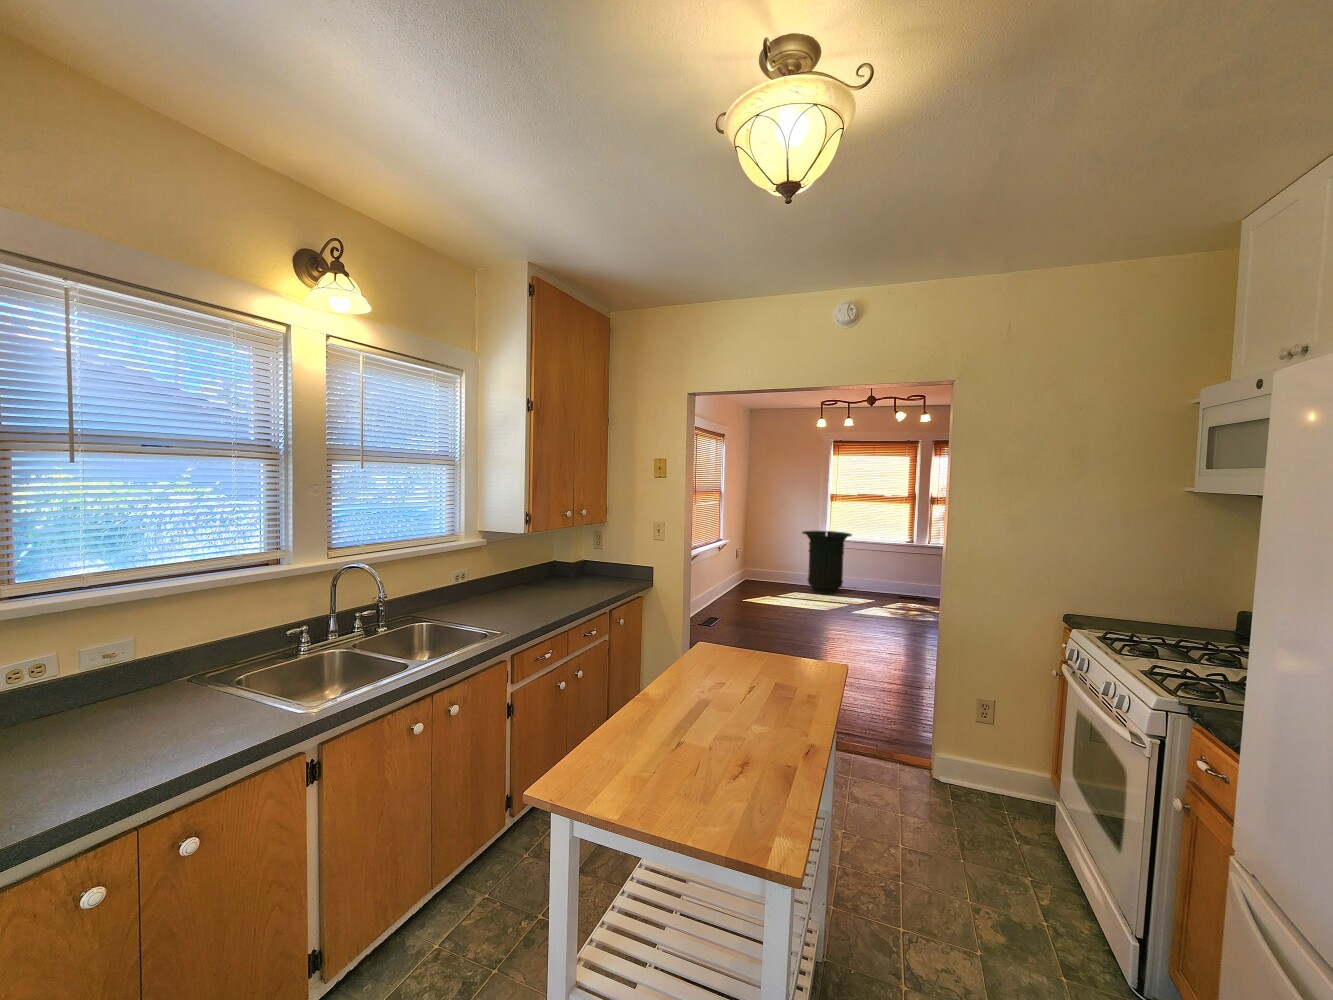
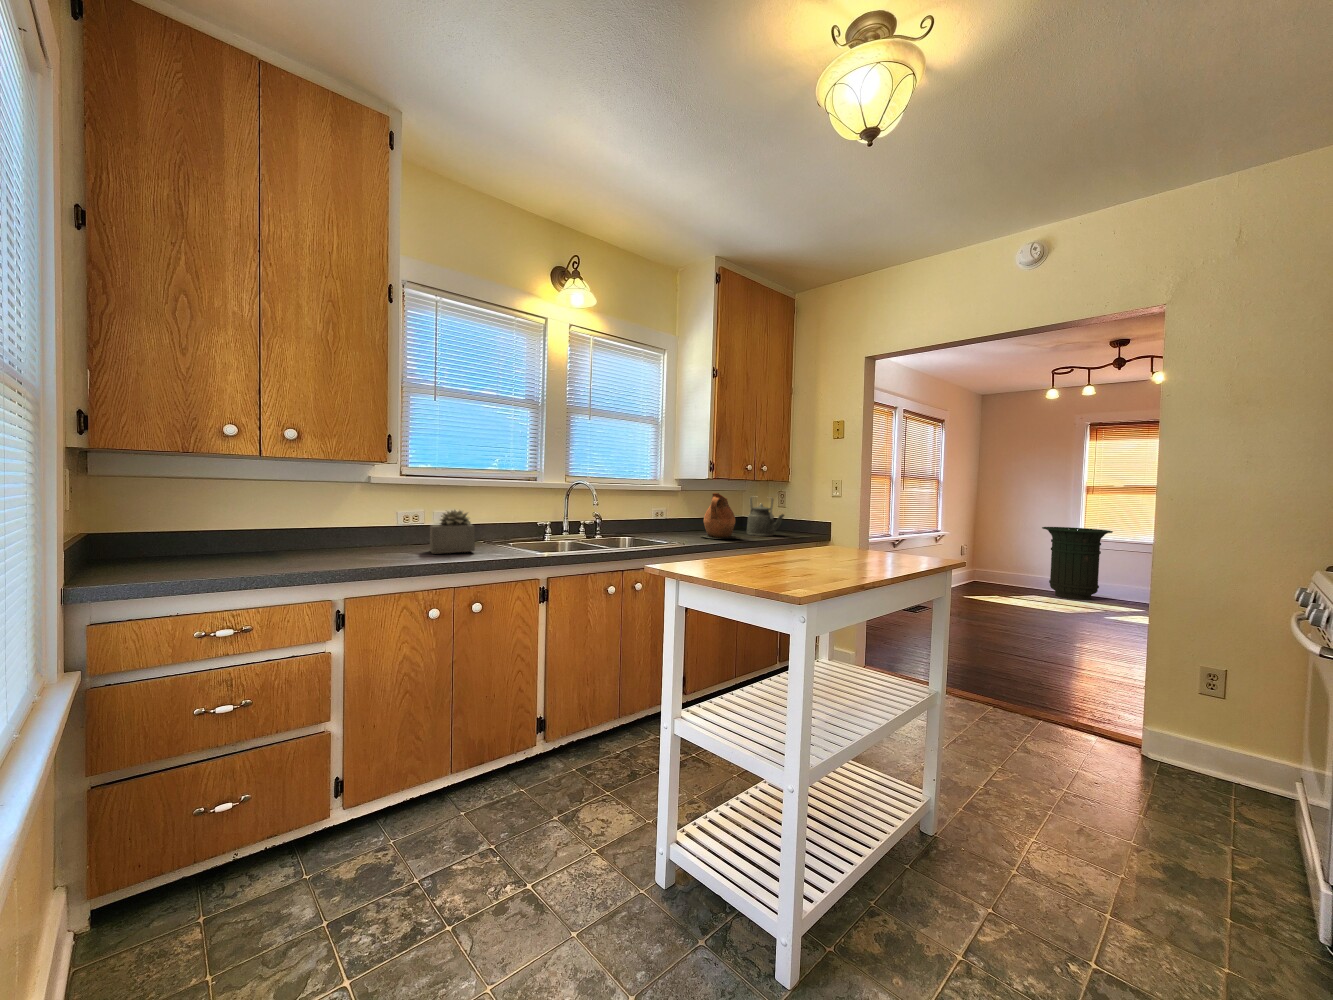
kettle: none [566,543,610,590] -> present [747,497,784,536]
ceramic pitcher: none [515,552,567,608] -> present [702,493,741,539]
succulent plant: none [72,661,179,759] -> present [430,510,475,553]

